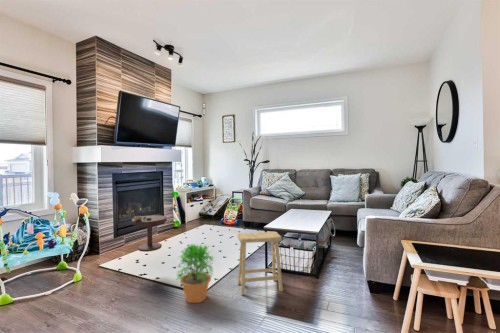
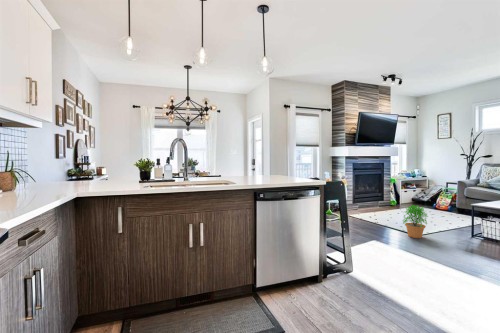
side table: present [132,215,167,252] -> none [372,188,394,224]
footstool: present [237,232,283,295] -> none [446,204,484,246]

